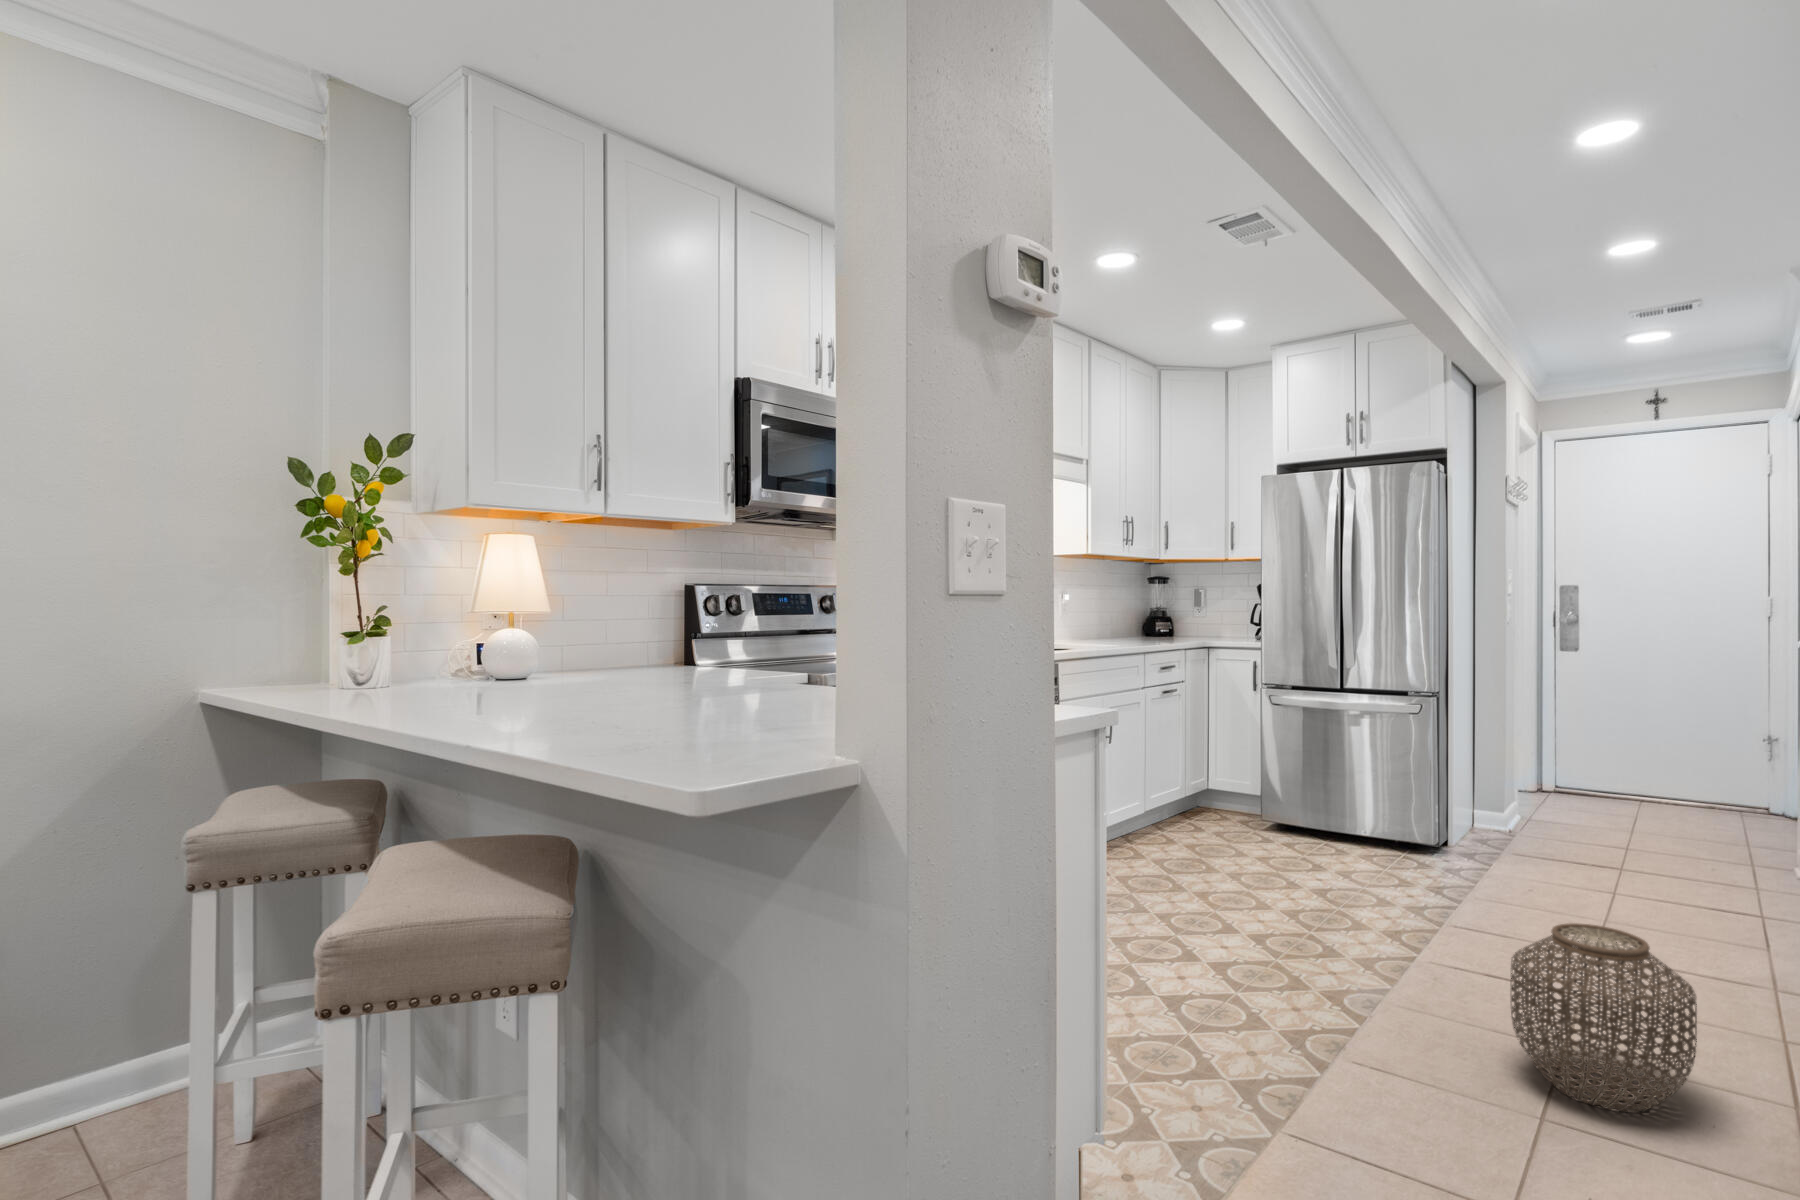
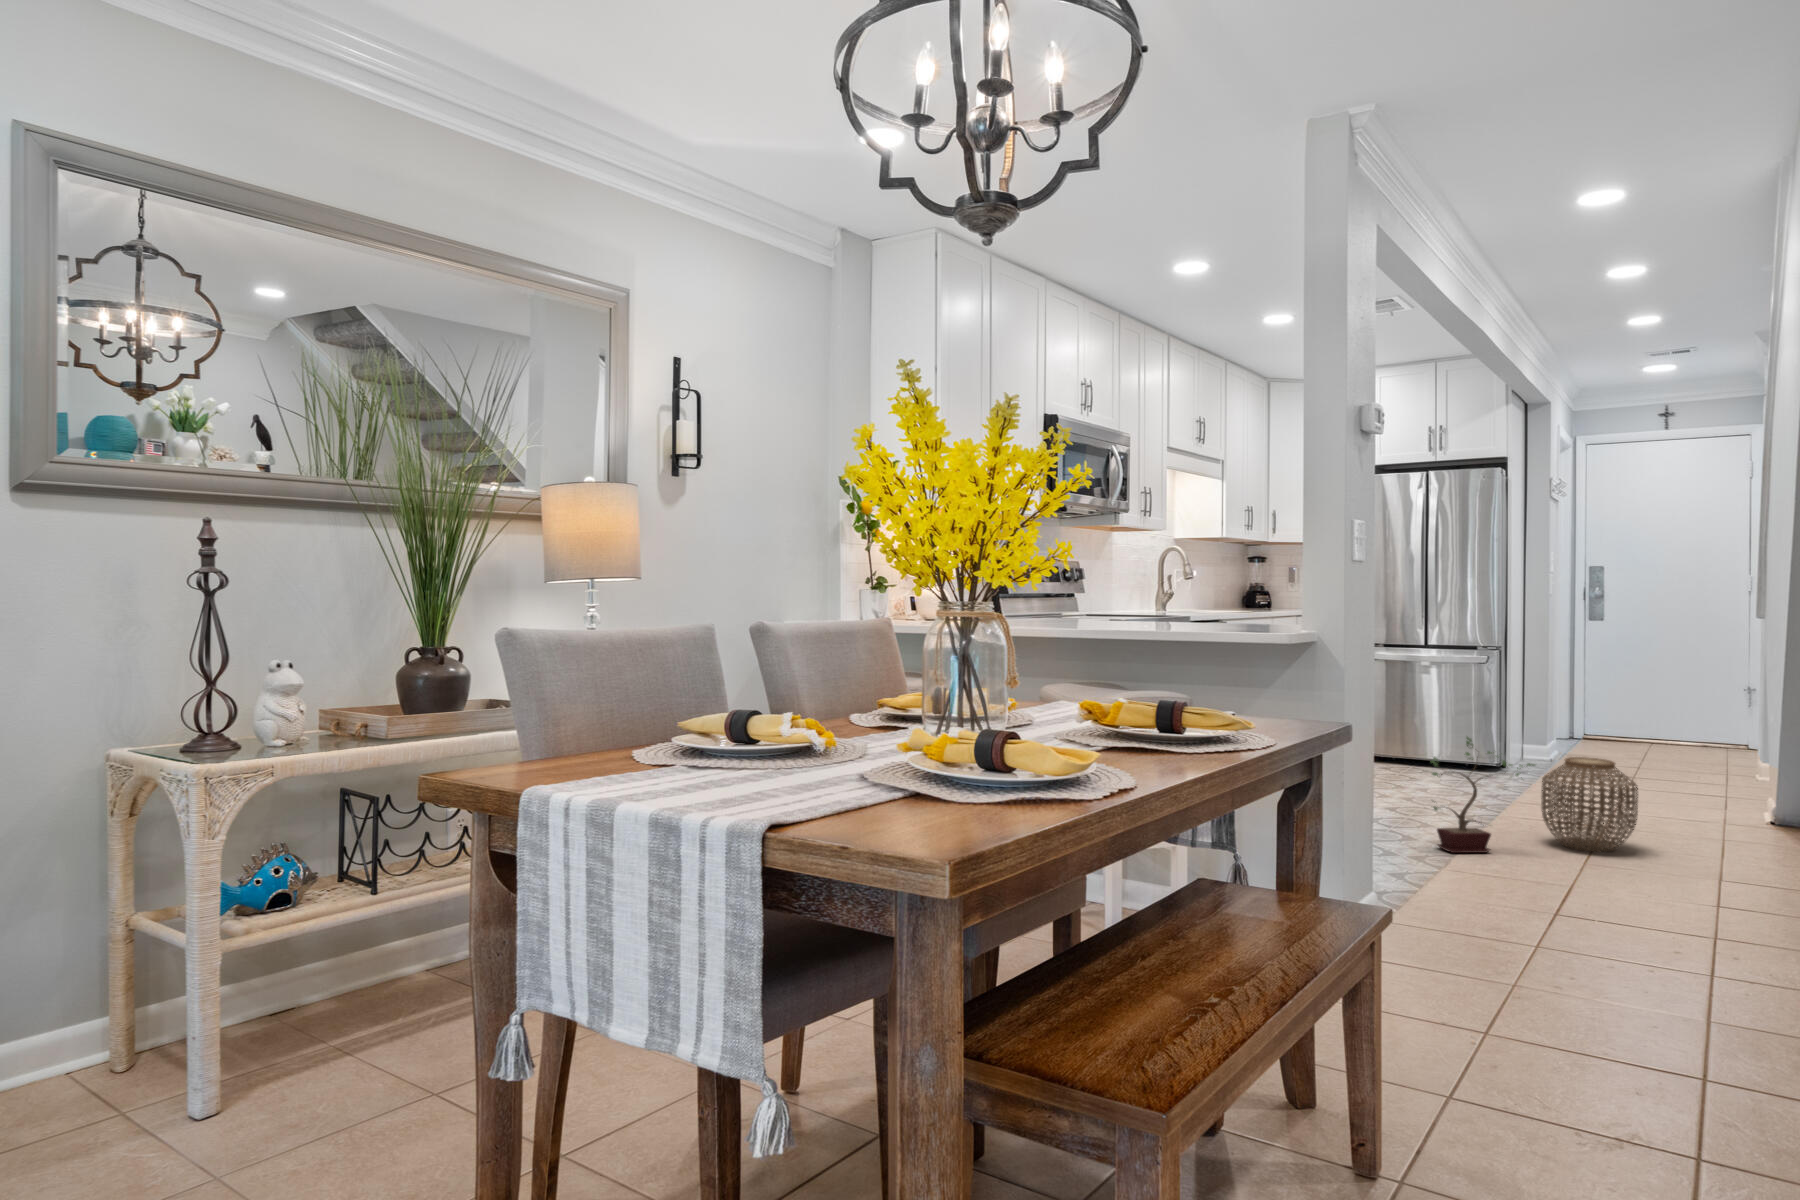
potted plant: none [1301,893,1503,1114] -> present [1431,737,1534,853]

